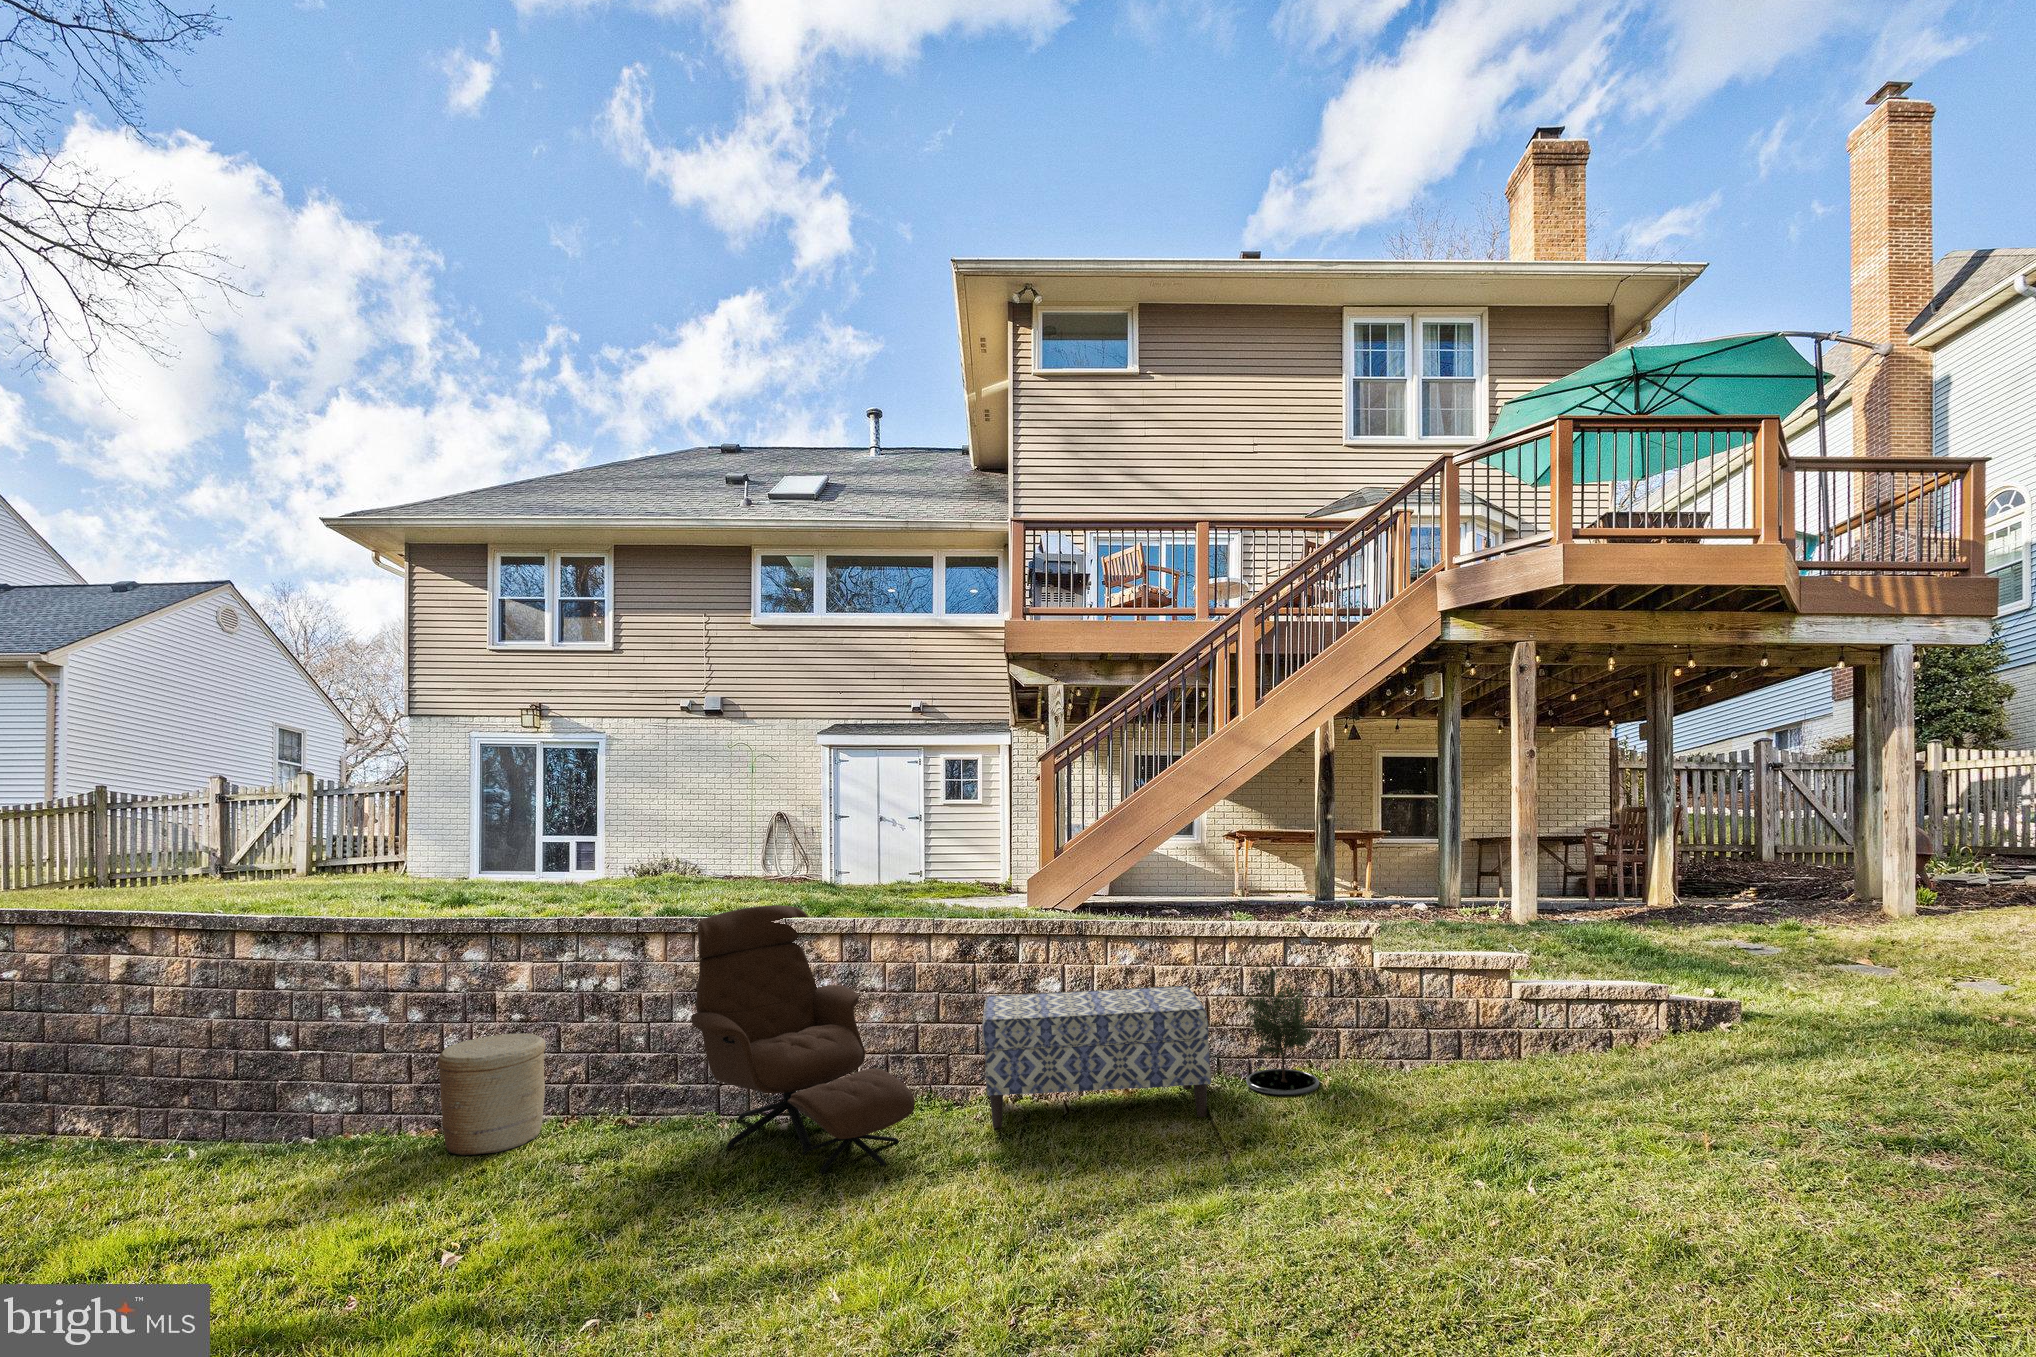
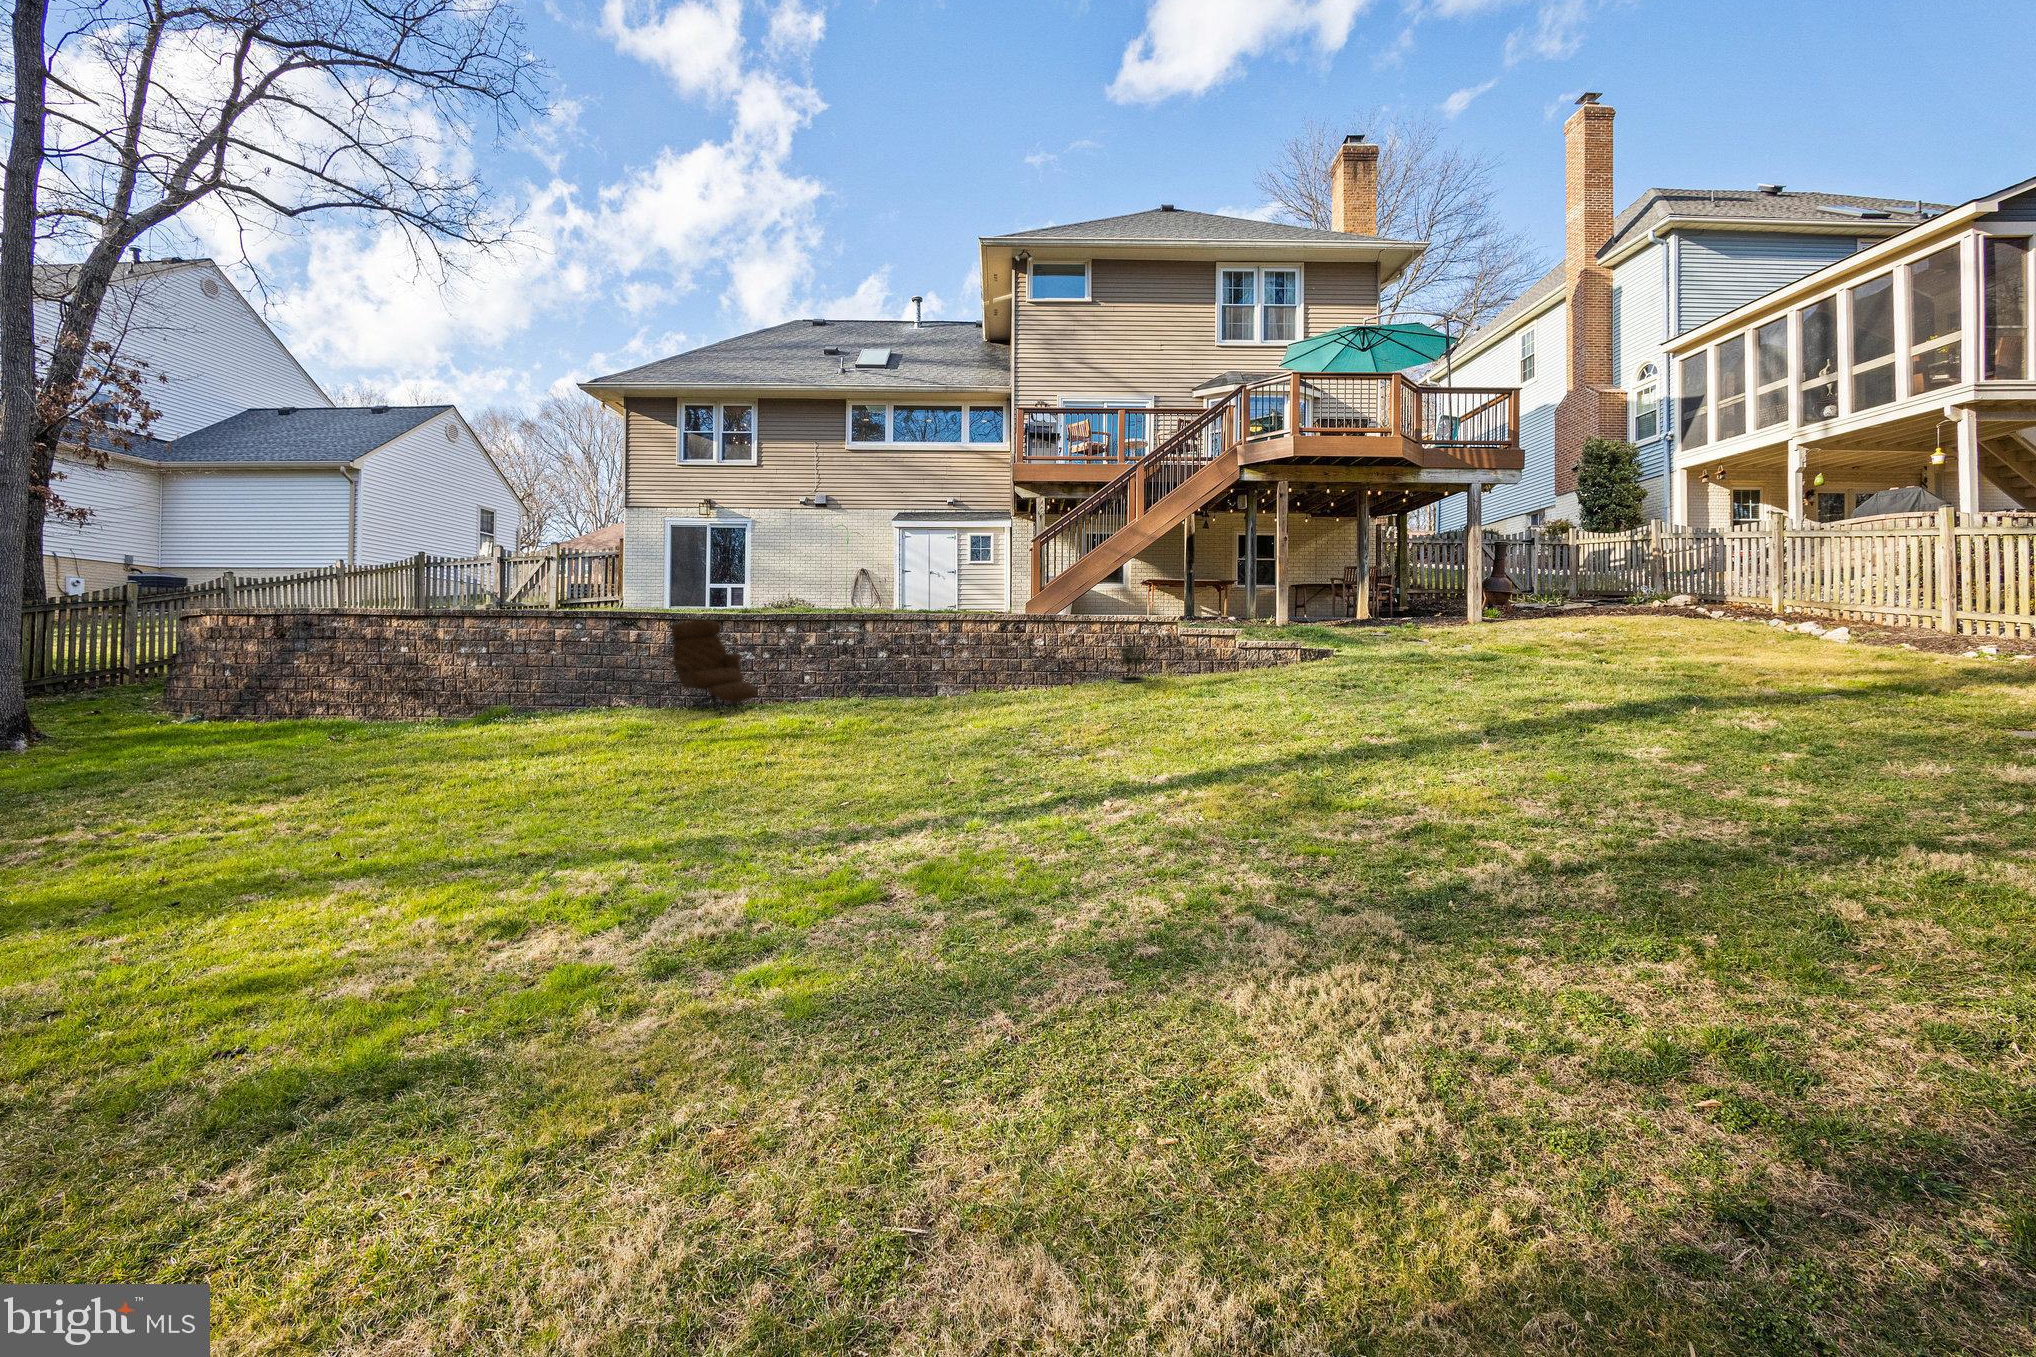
lounge chair: present [691,905,915,1173] -> present [671,620,757,713]
bench: present [982,986,1211,1128] -> none [1011,643,1101,693]
woven basket: present [437,1033,546,1156] -> none [790,661,831,703]

